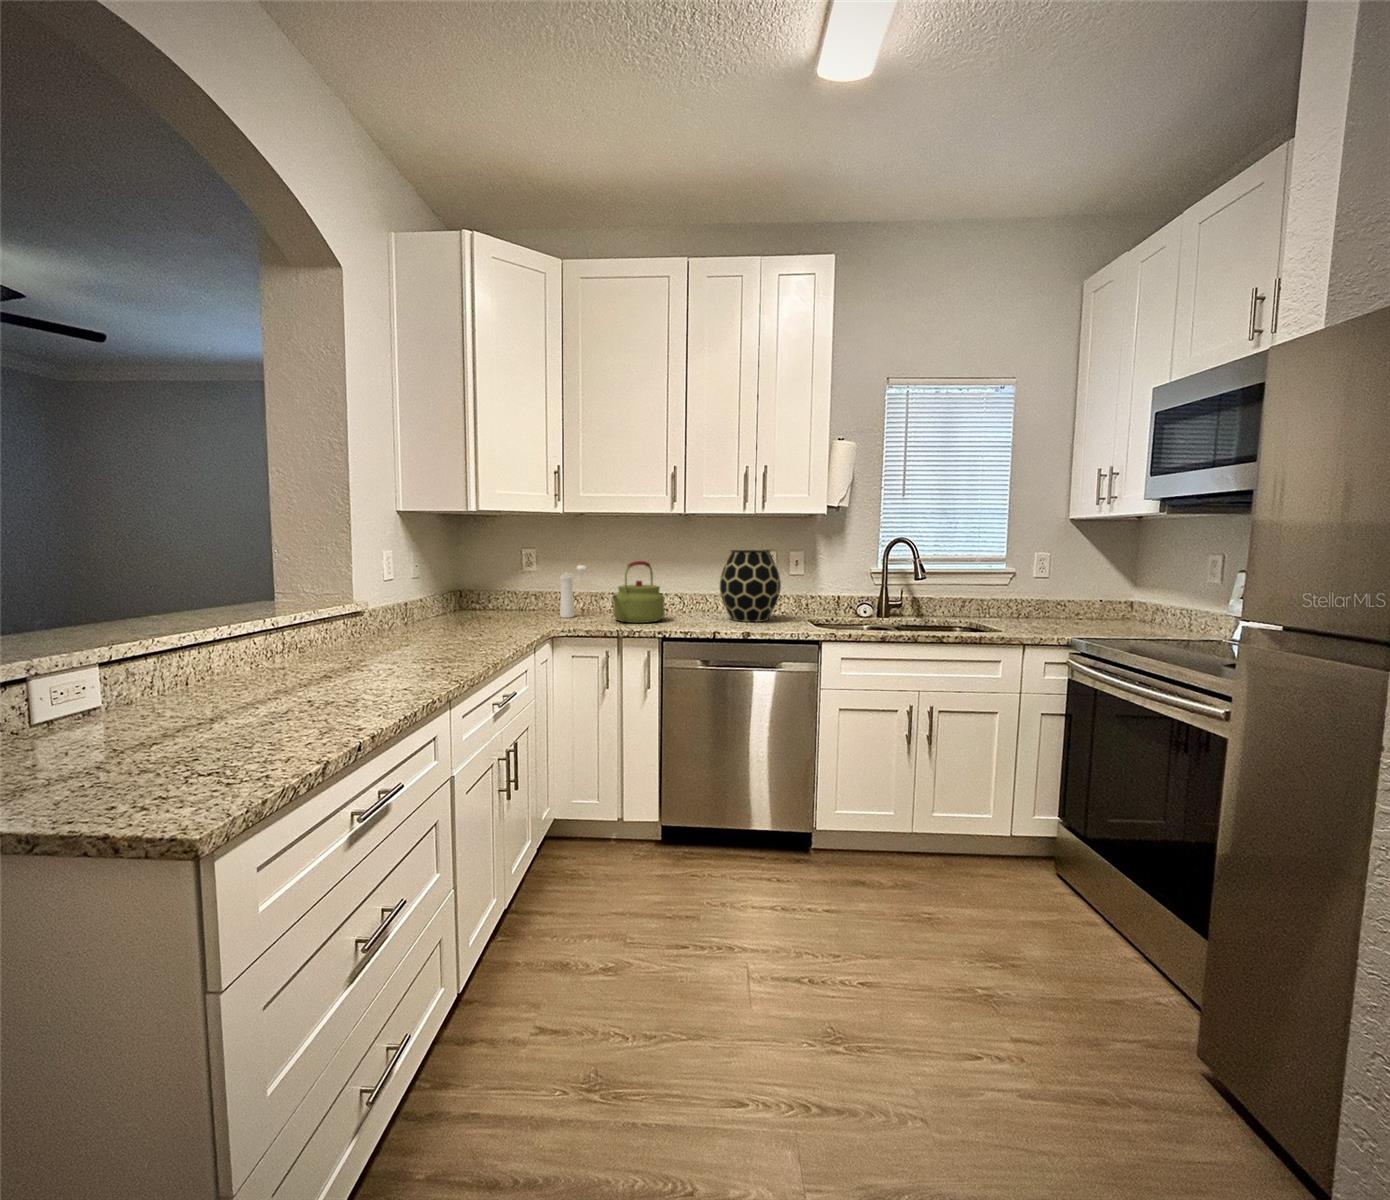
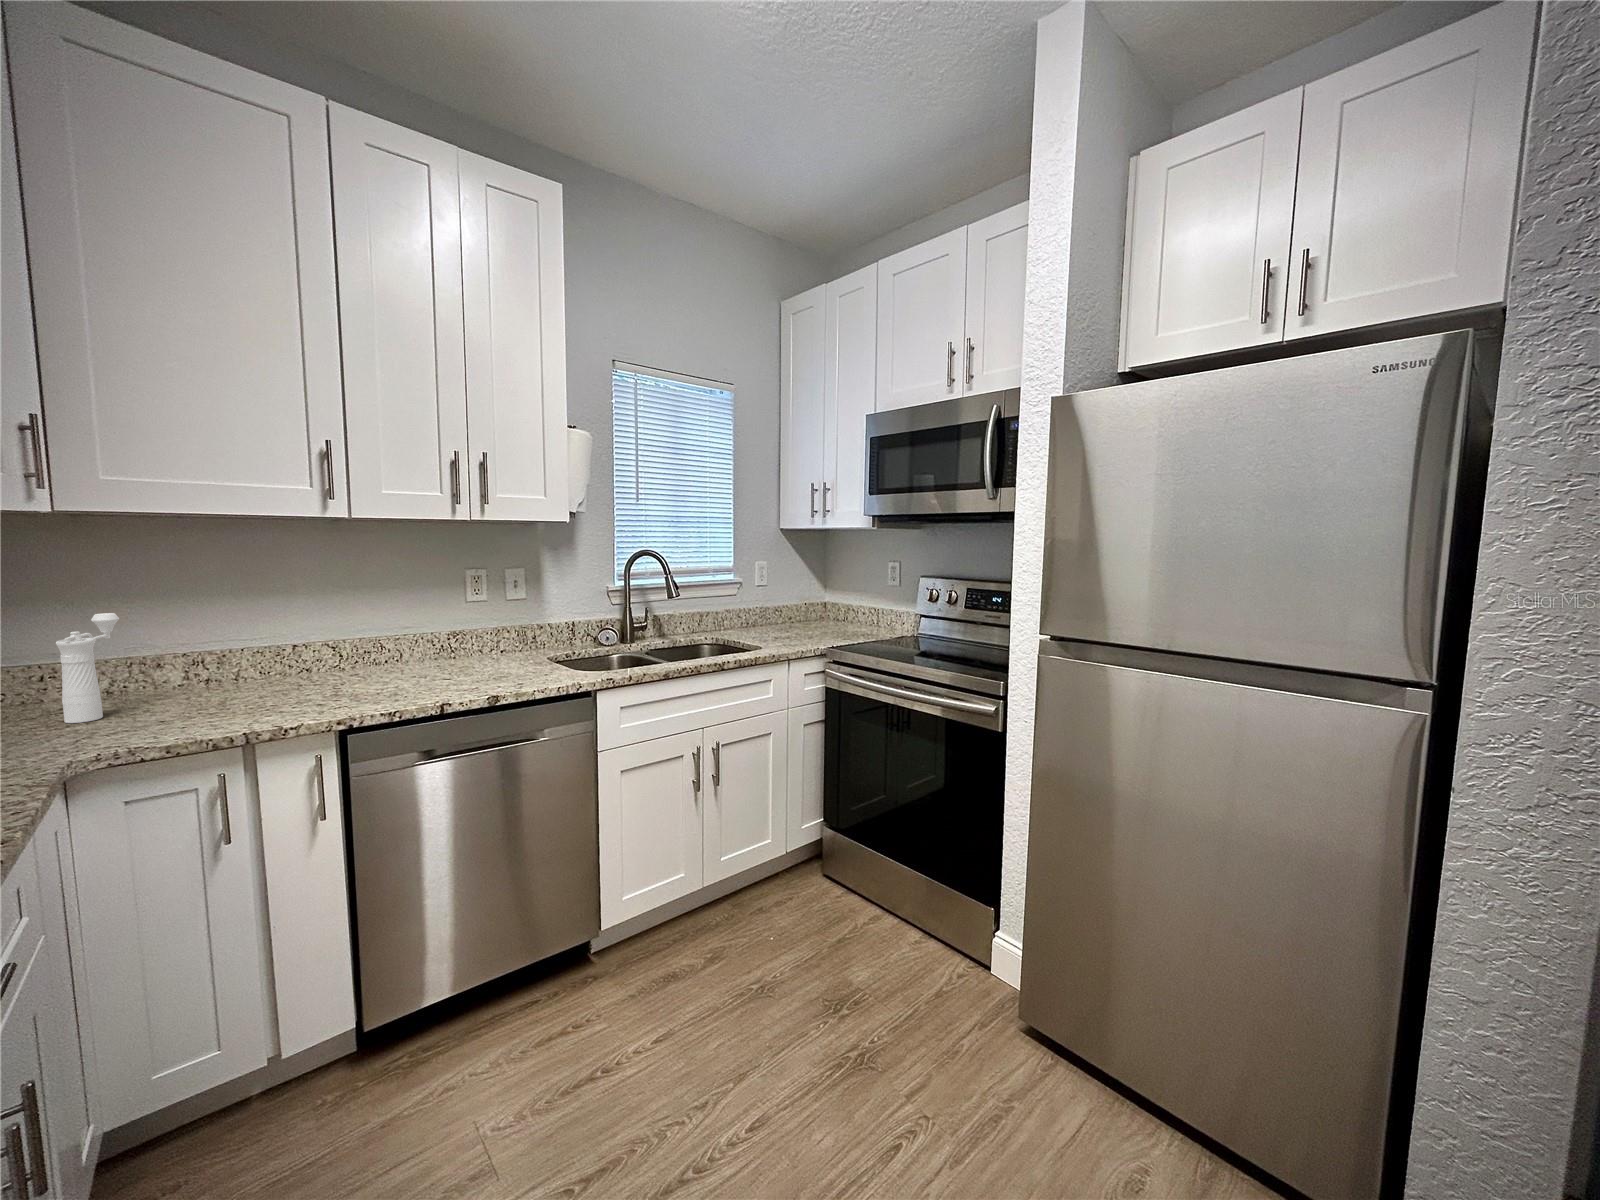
vase: present [720,550,781,622] -> none [416,571,513,677]
kettle: present [613,561,665,623] -> none [215,600,328,711]

